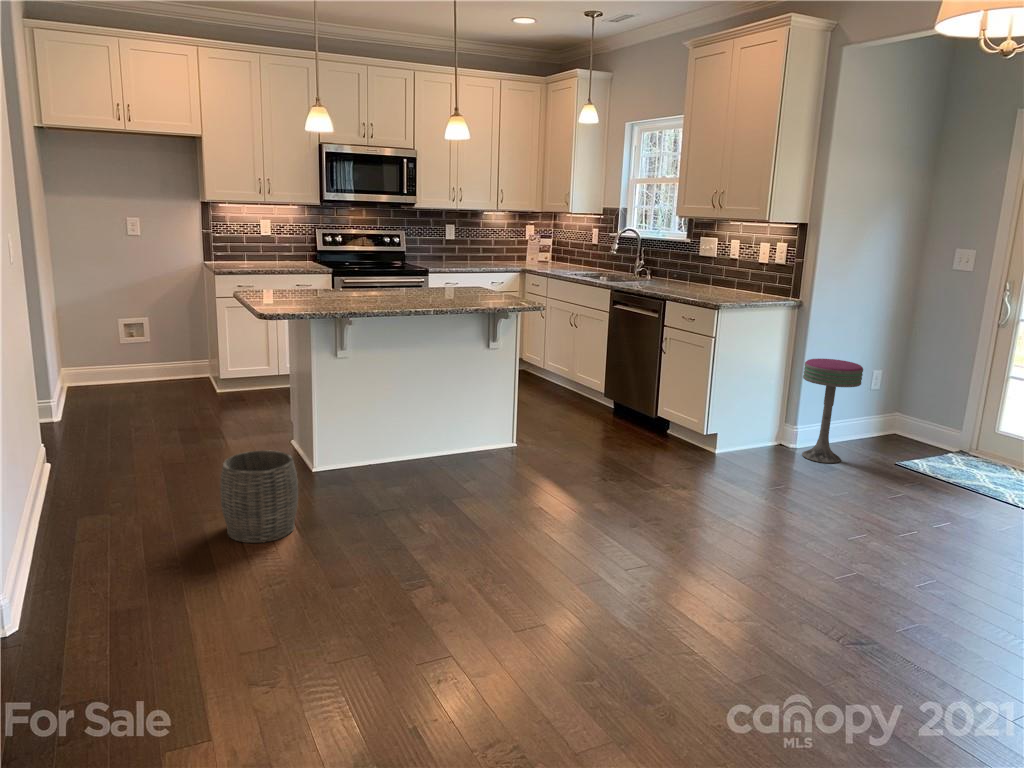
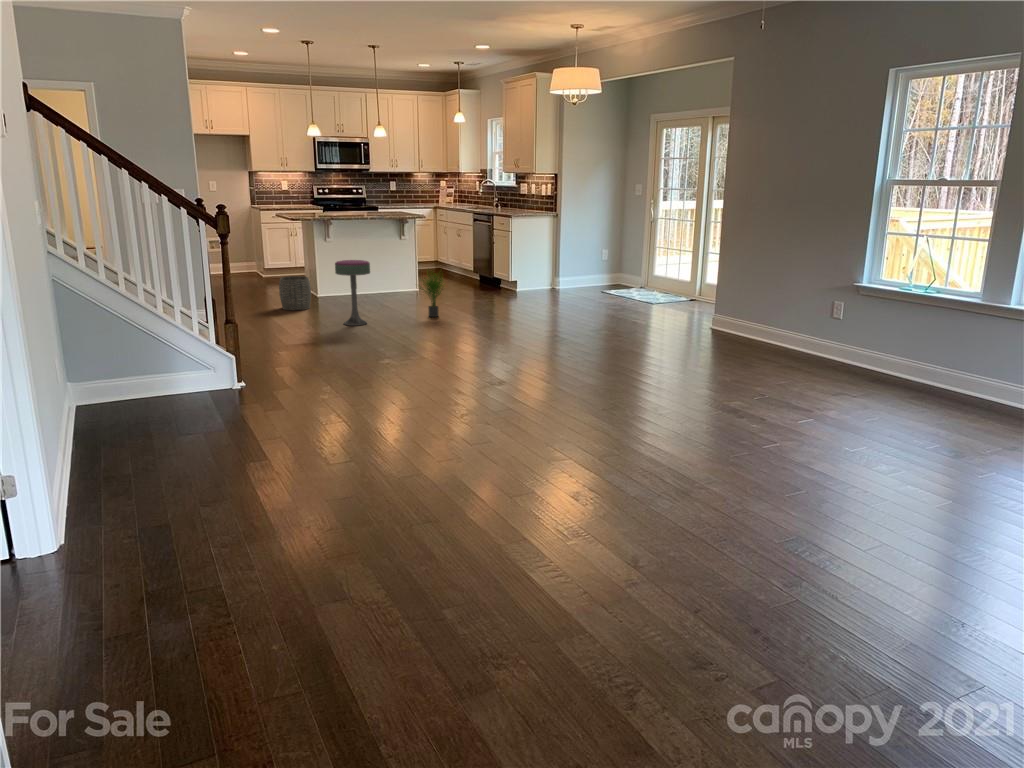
bar stool: present [802,359,863,463] -> present [335,260,370,326]
potted plant: none [561,460,658,590] -> present [420,273,443,317]

